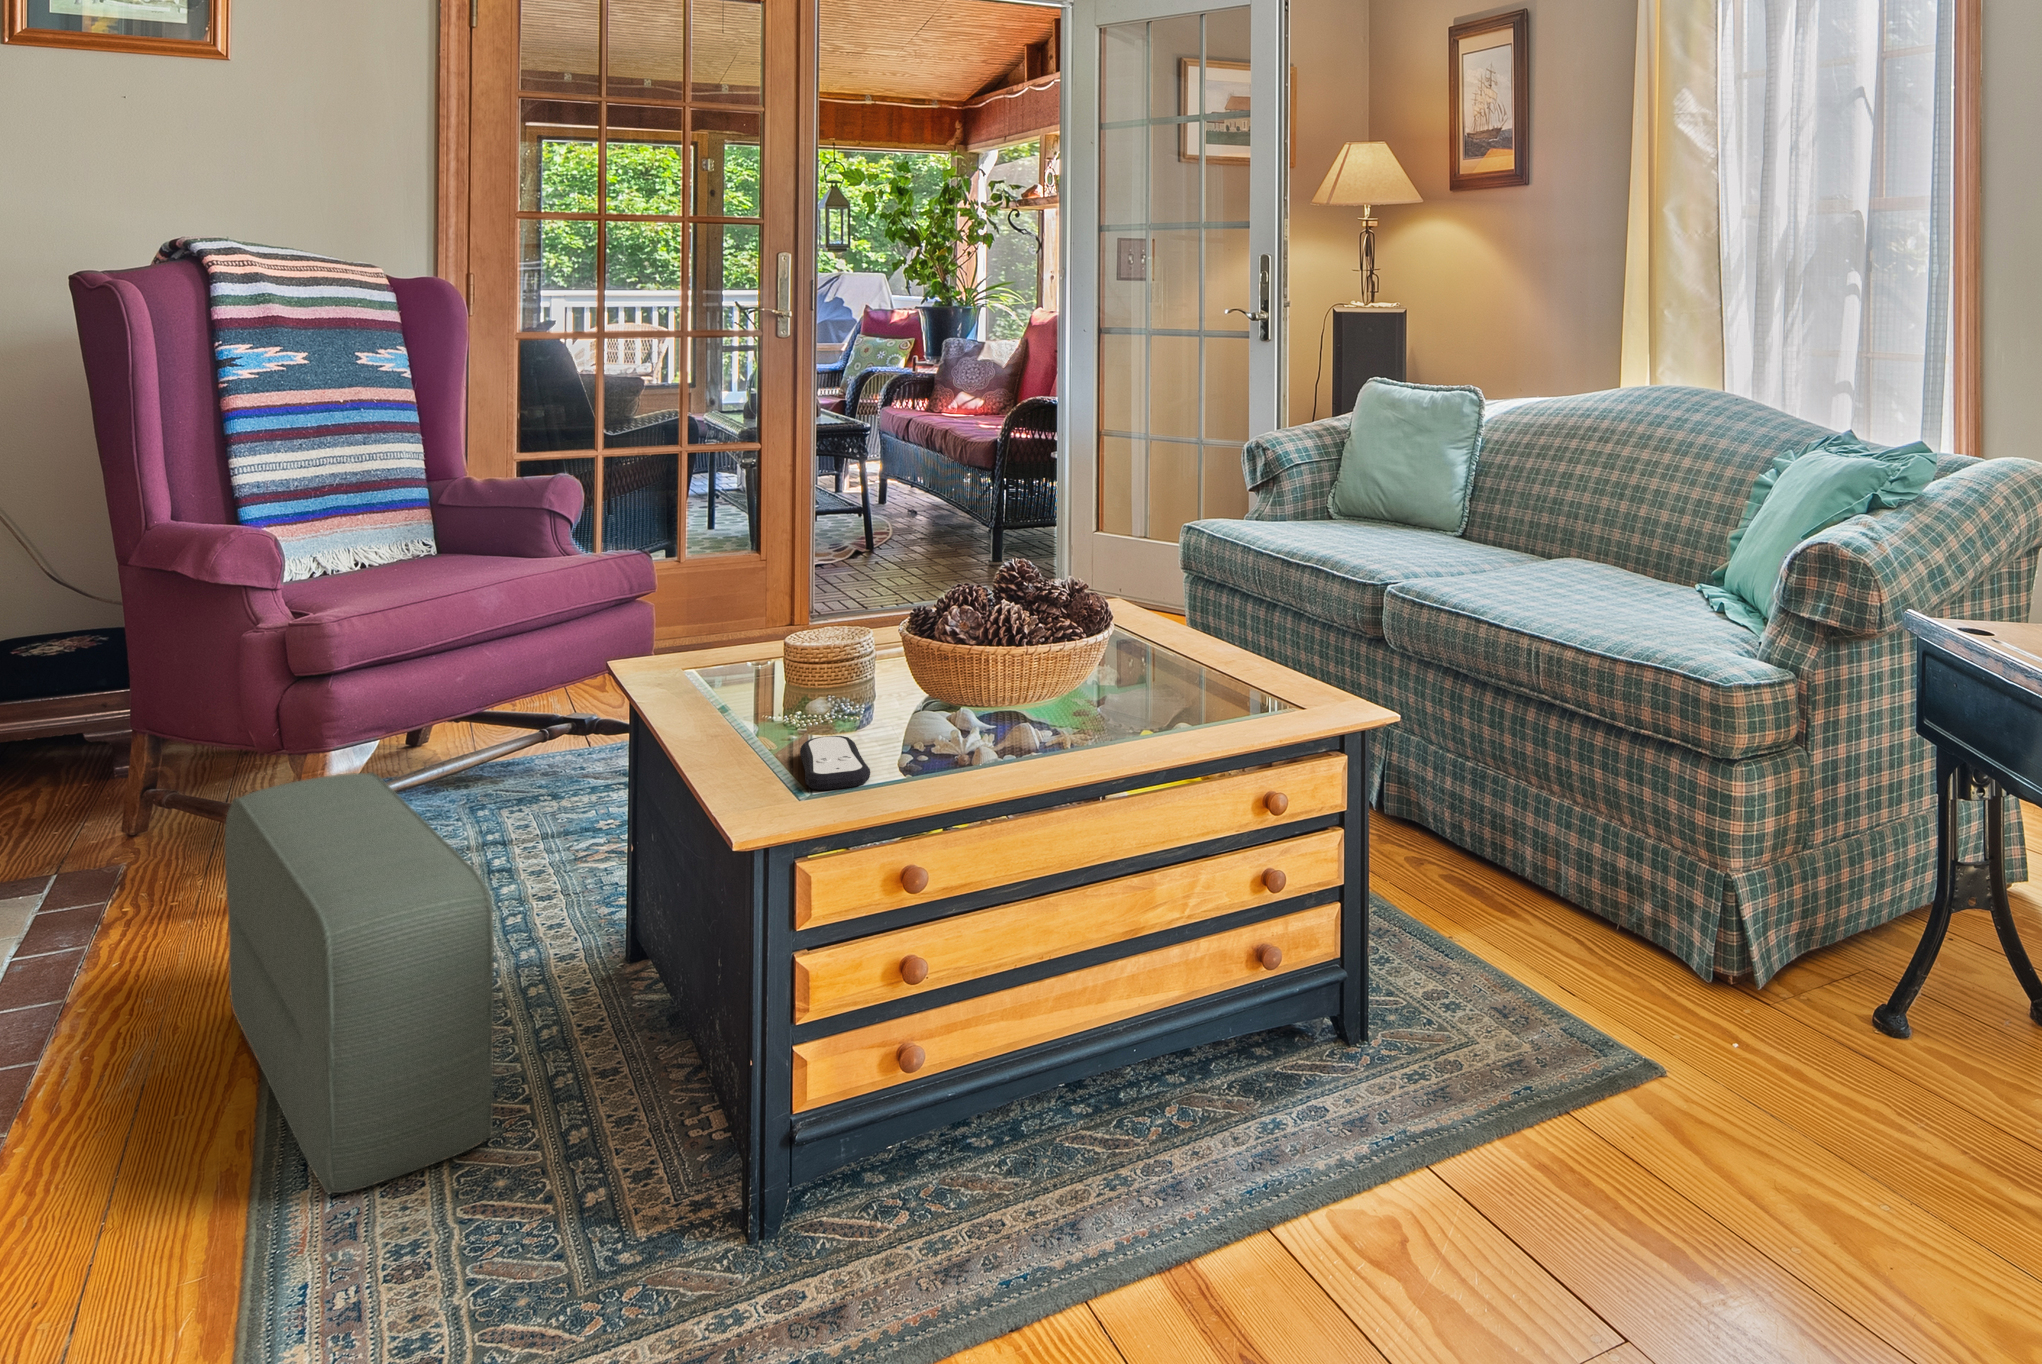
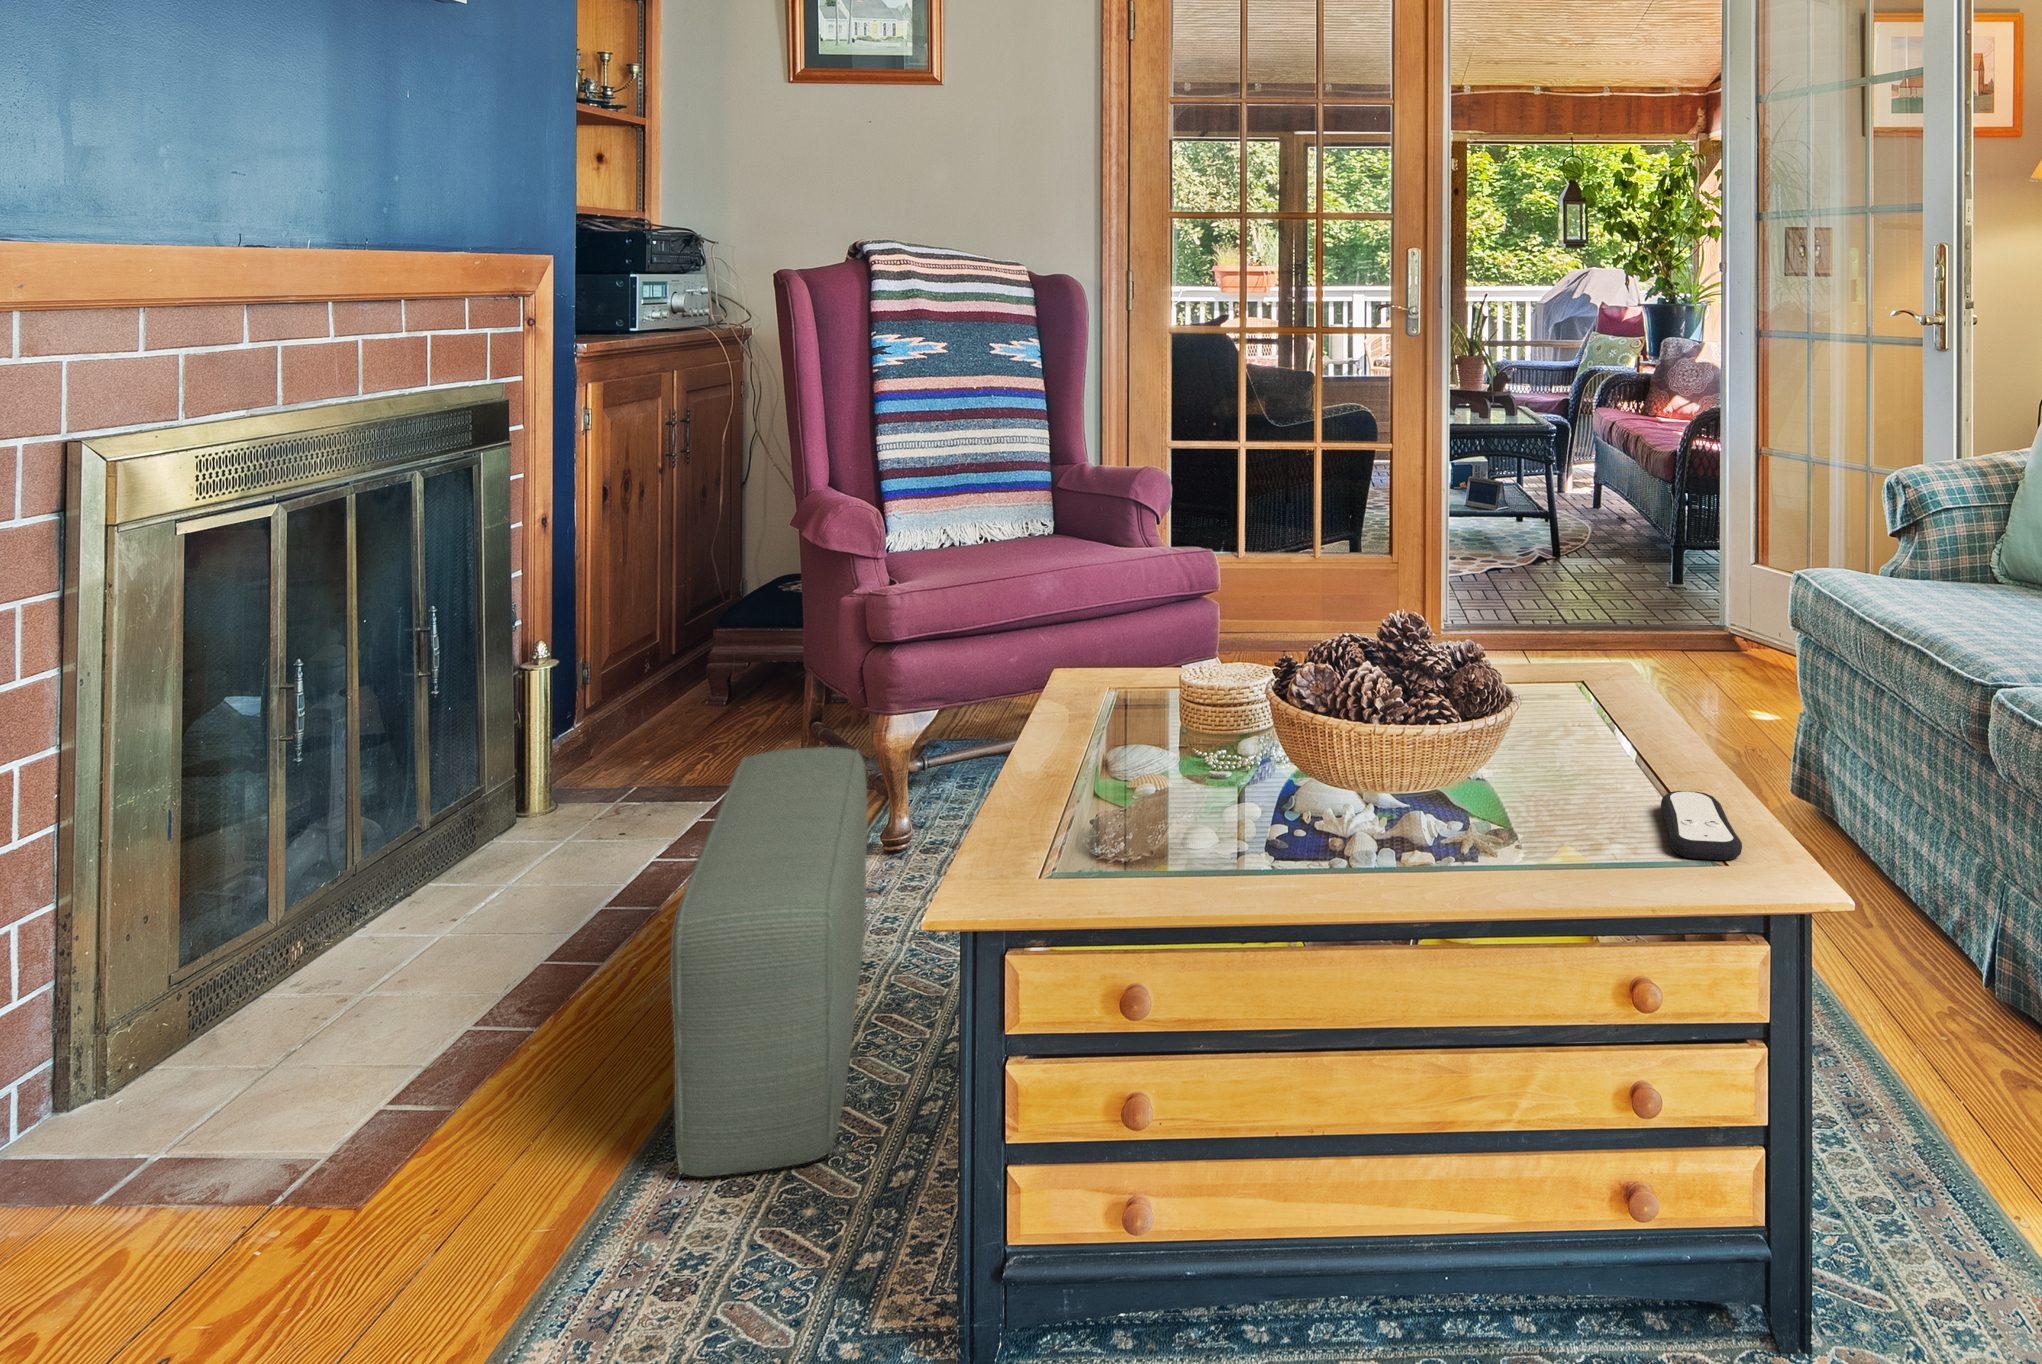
remote control: present [800,736,870,790] -> present [1661,791,1742,860]

